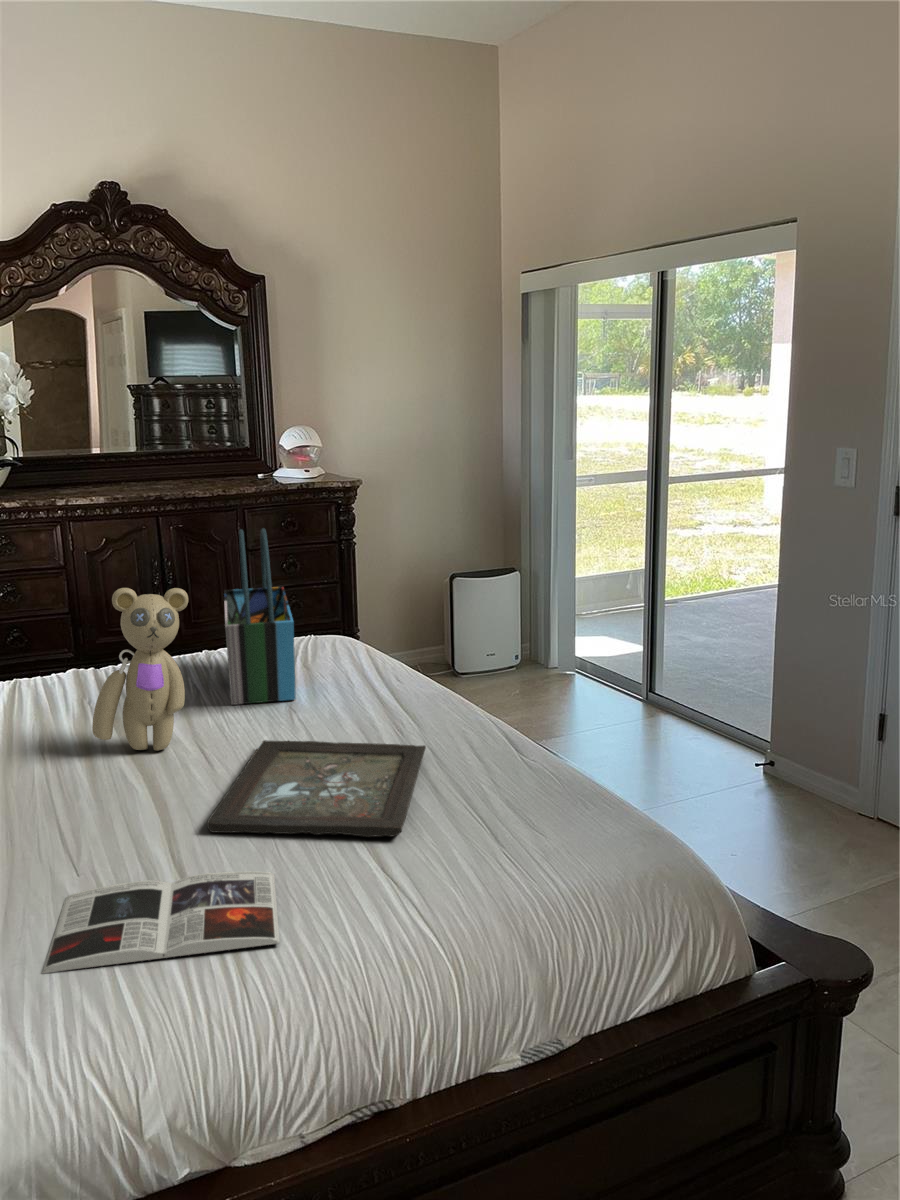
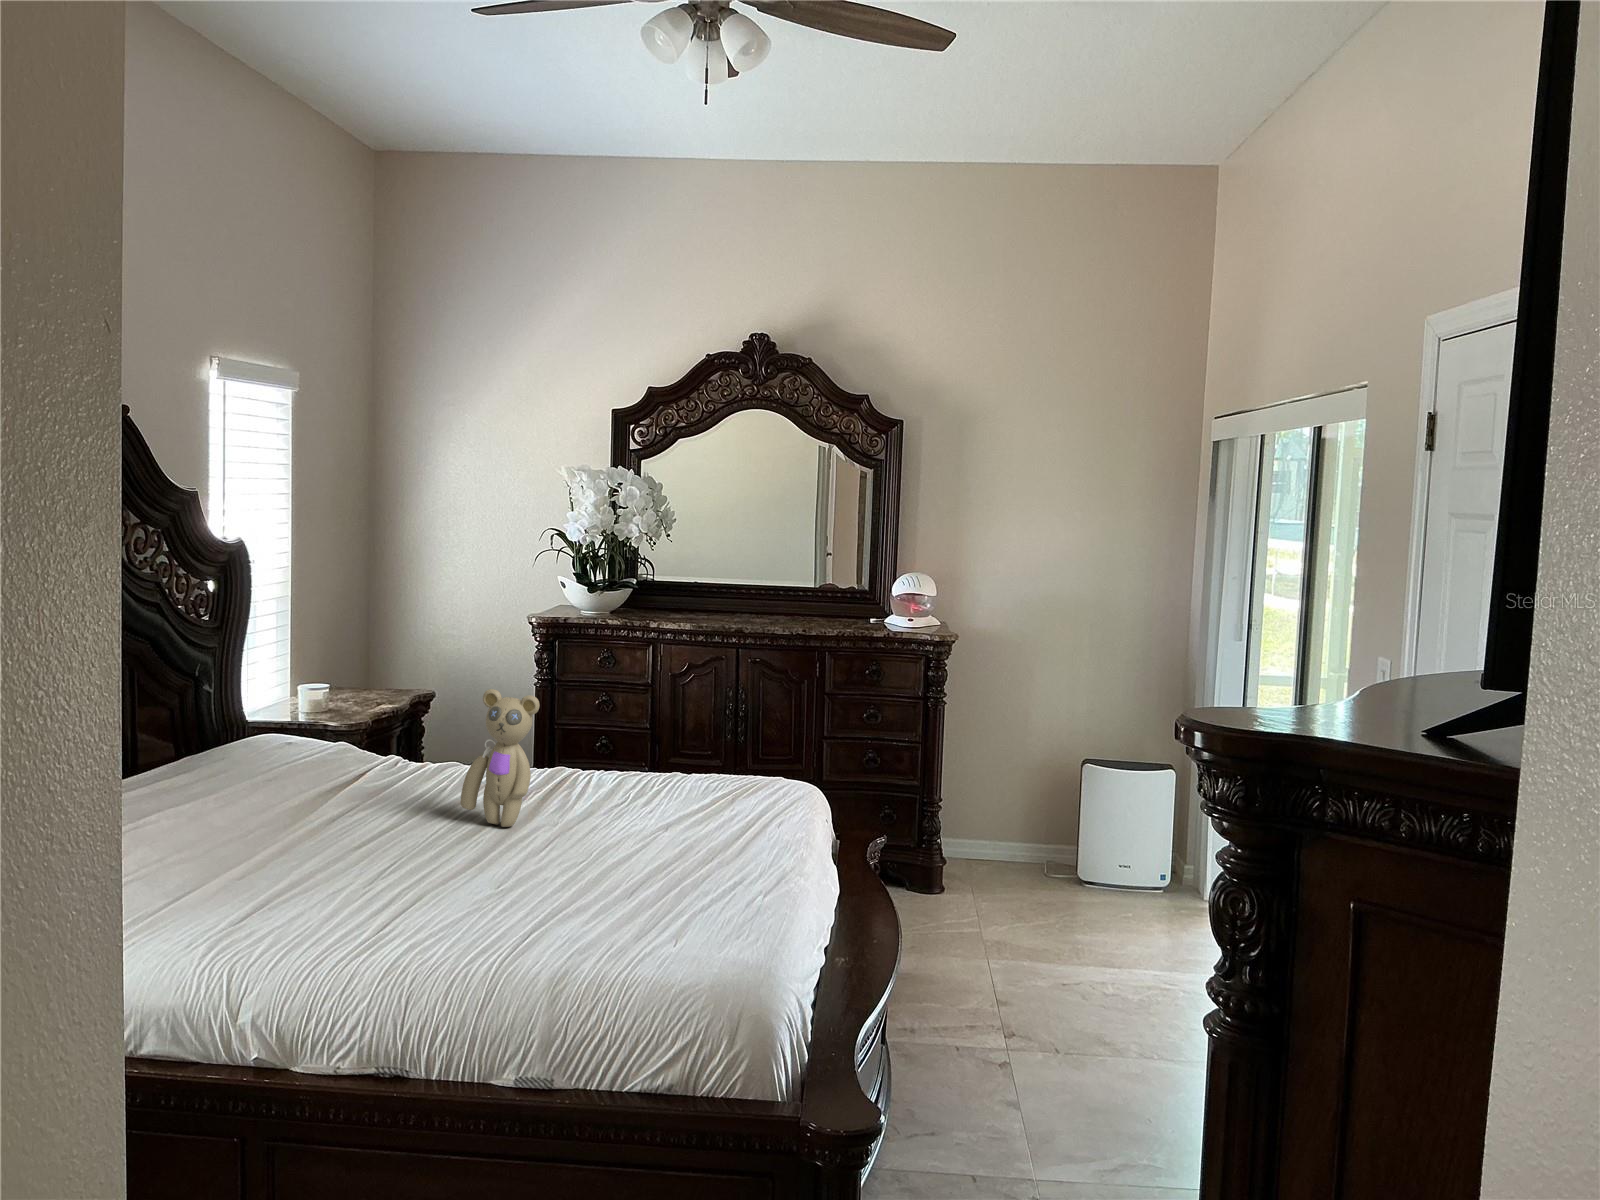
tote bag: present [224,528,296,705] -> none [590,659,698,816]
tray: present [207,741,426,837] -> none [452,835,682,912]
magazine: present [43,871,280,973] -> none [257,889,449,944]

